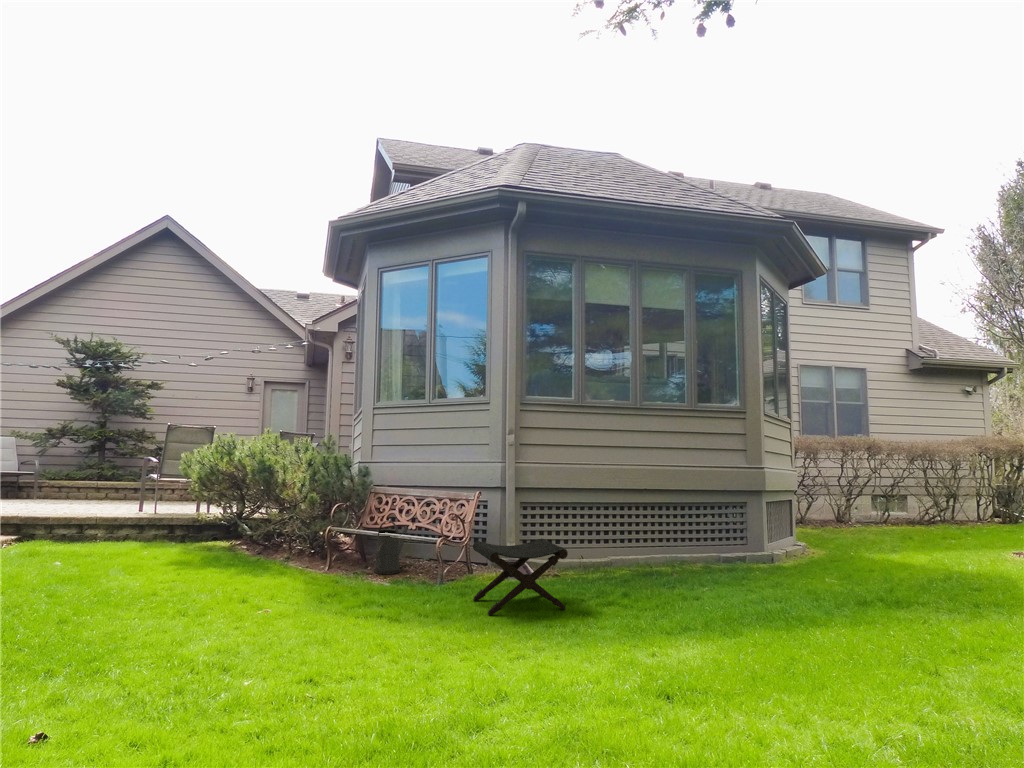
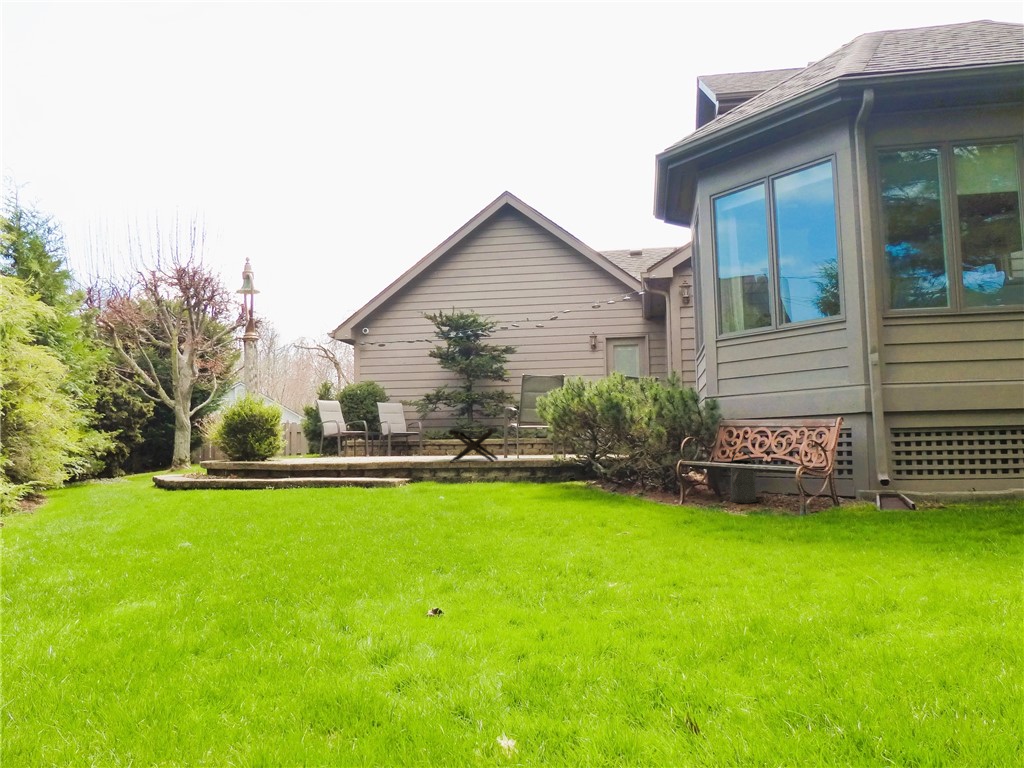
footstool: present [473,539,568,615] -> present [449,428,498,463]

